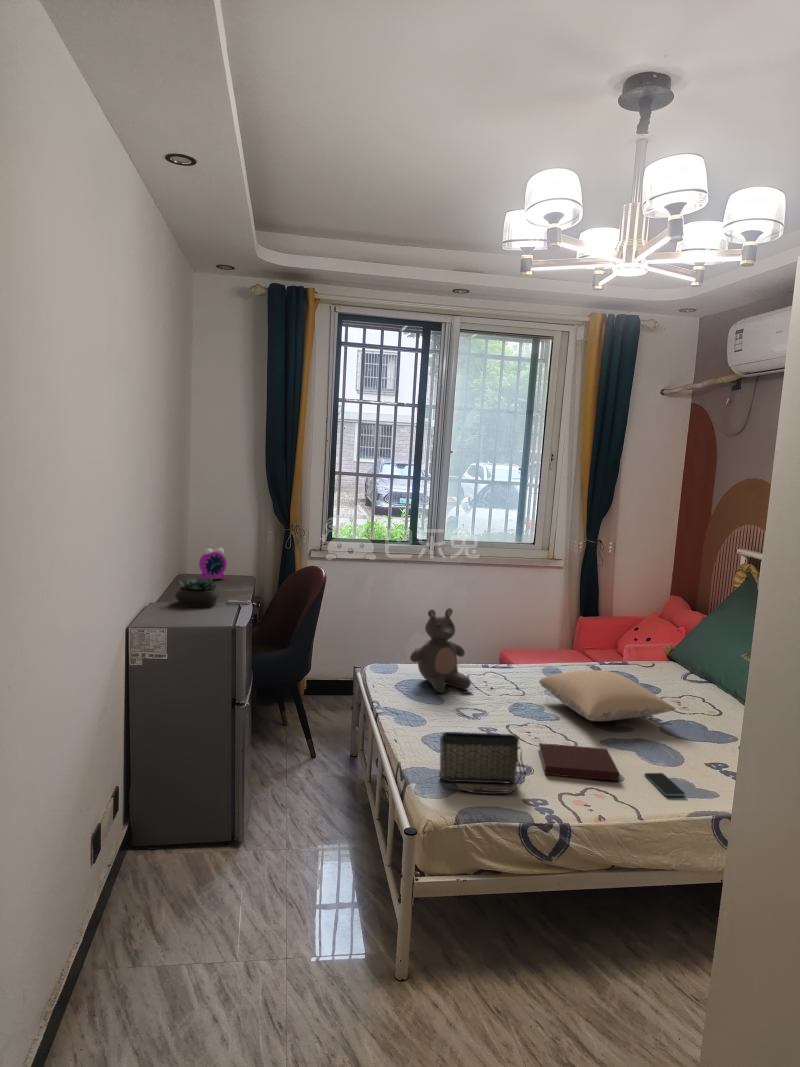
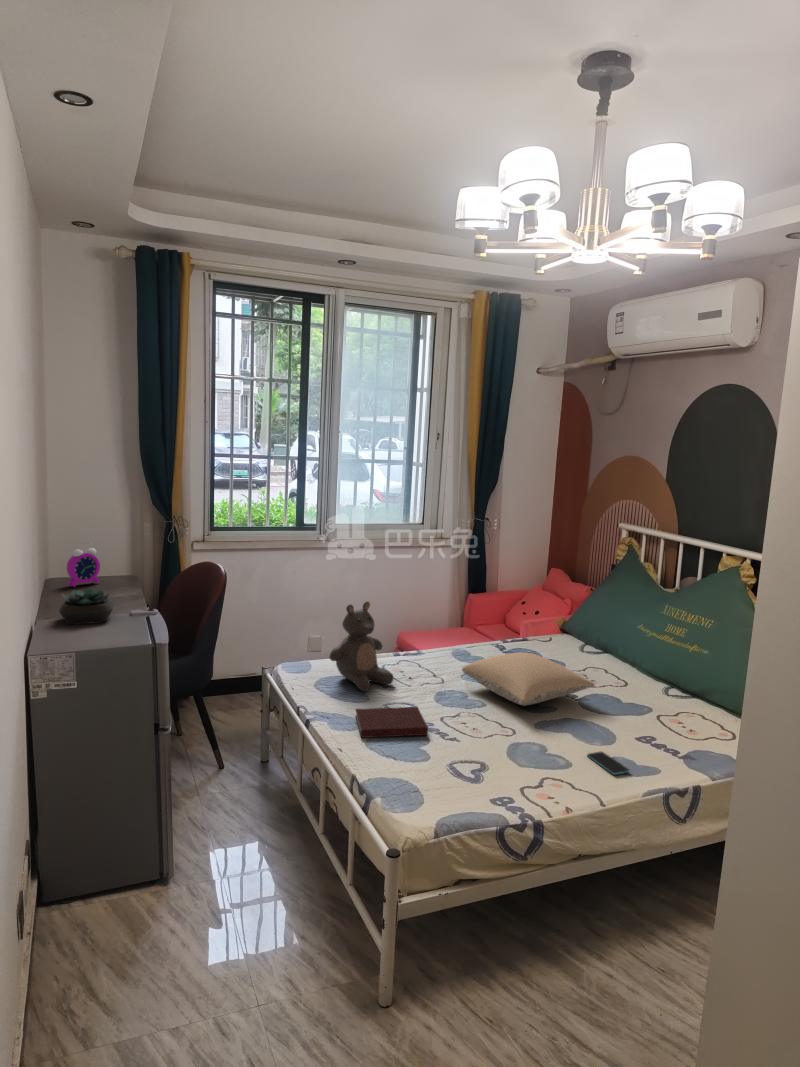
handbag: present [439,732,526,795] -> none [400,734,490,801]
notebook: present [539,743,619,781] -> present [356,707,428,738]

